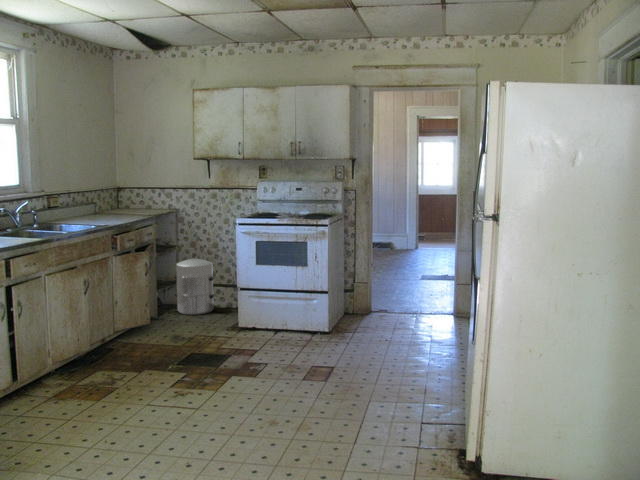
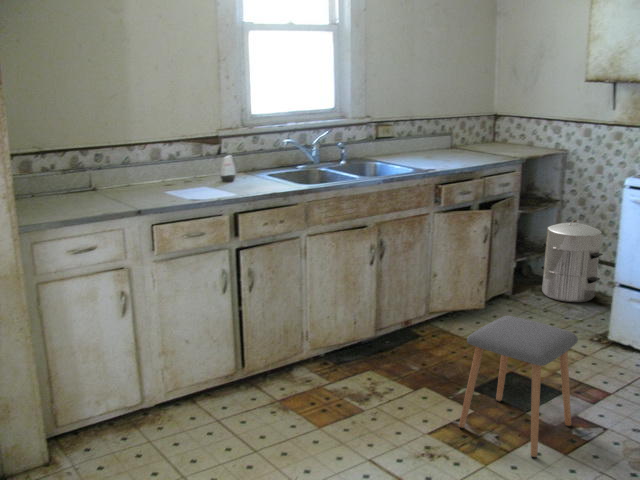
stool: none [185,307,247,386] -> present [459,316,578,458]

